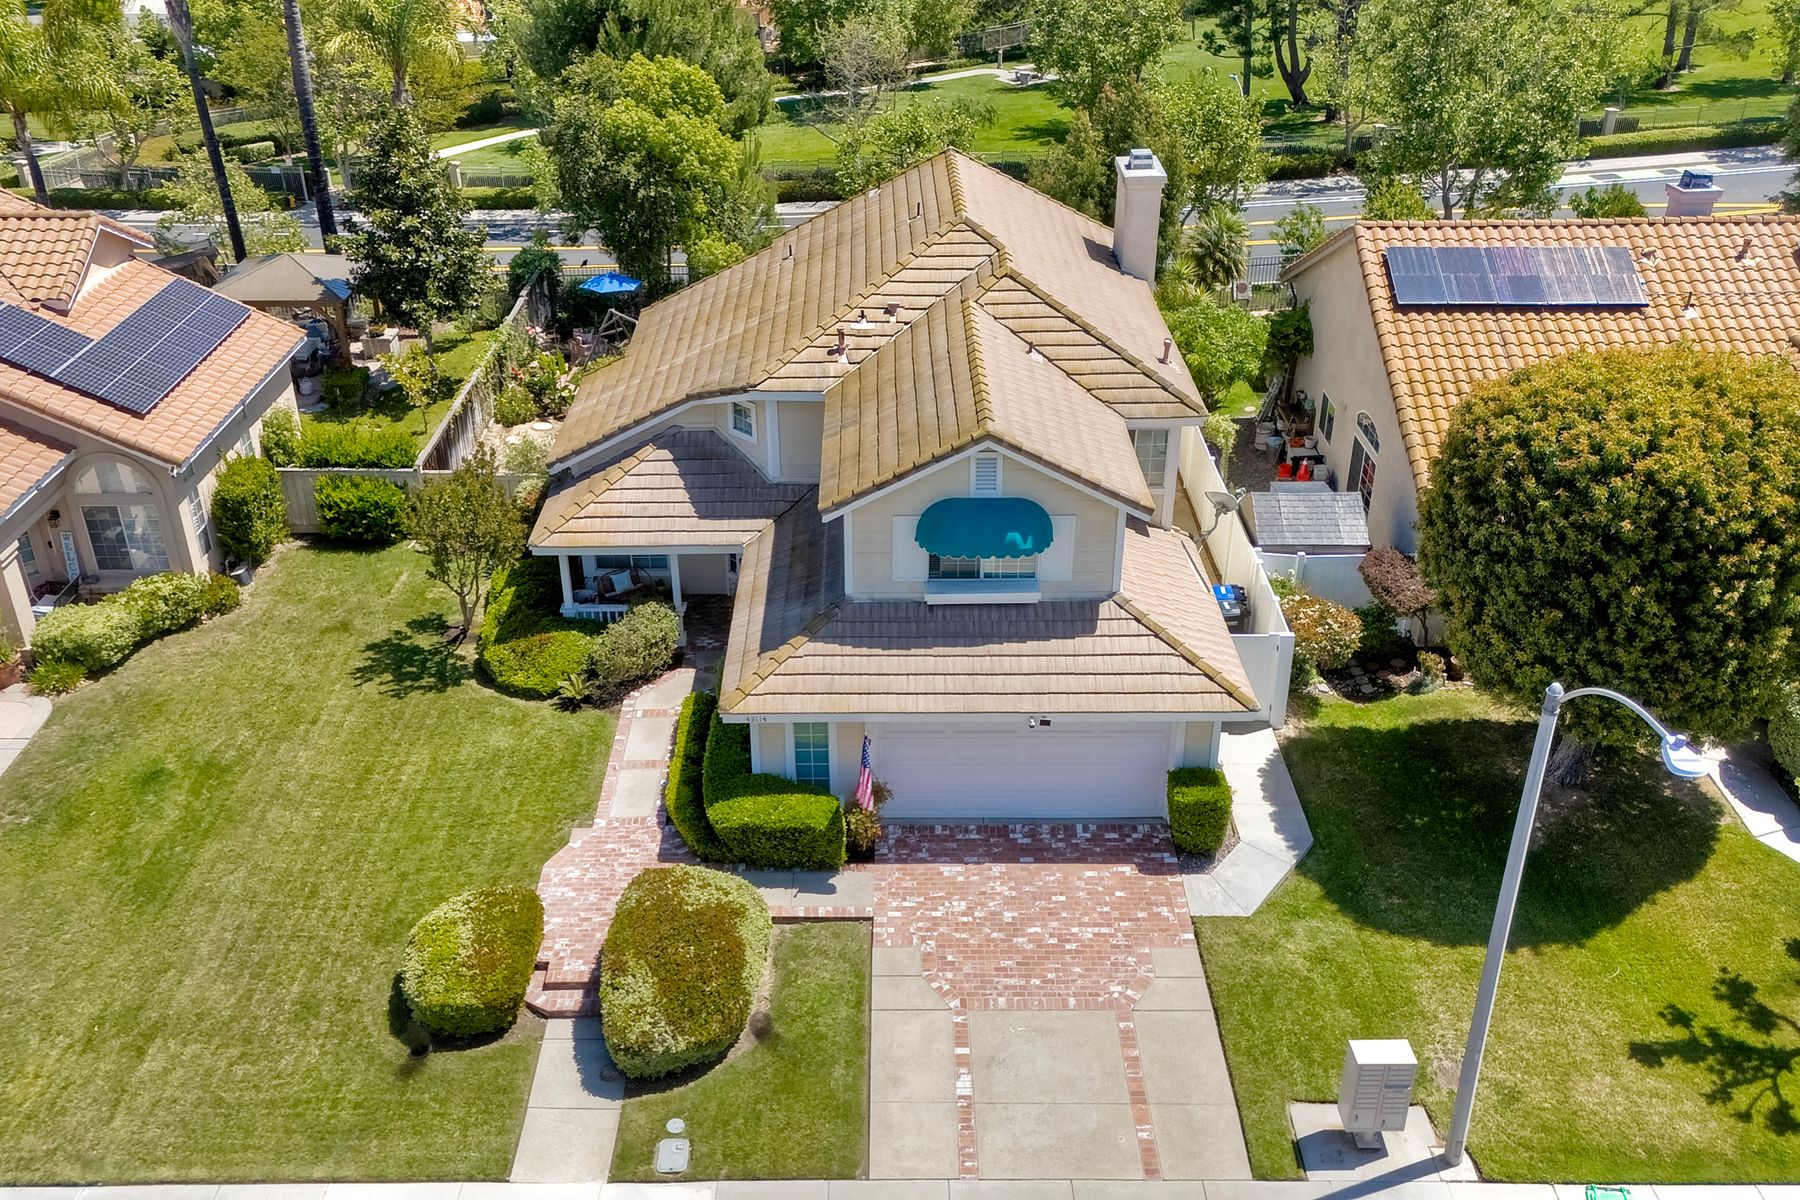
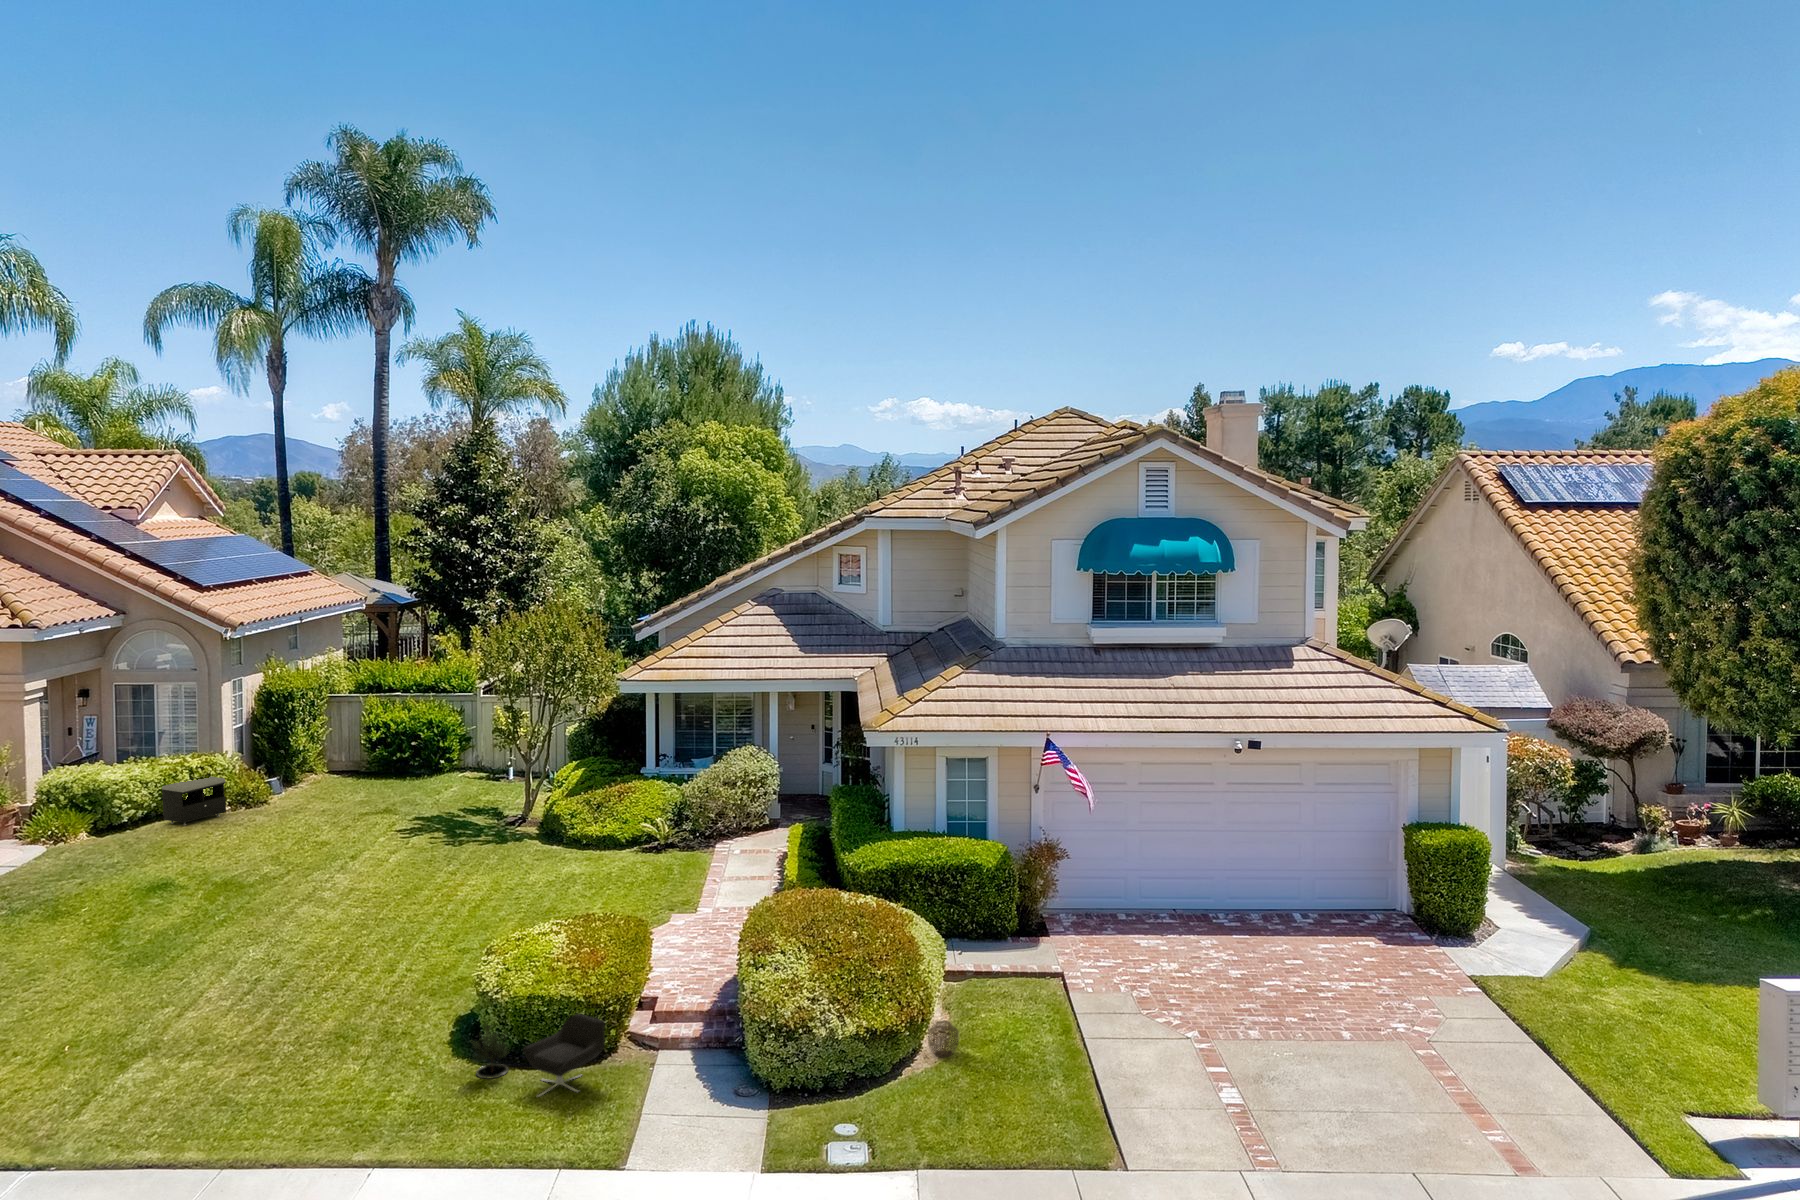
storage bench: none [142,602,202,653] -> present [162,777,226,826]
lounge chair: none [439,1013,500,1085] -> present [523,1013,605,1097]

